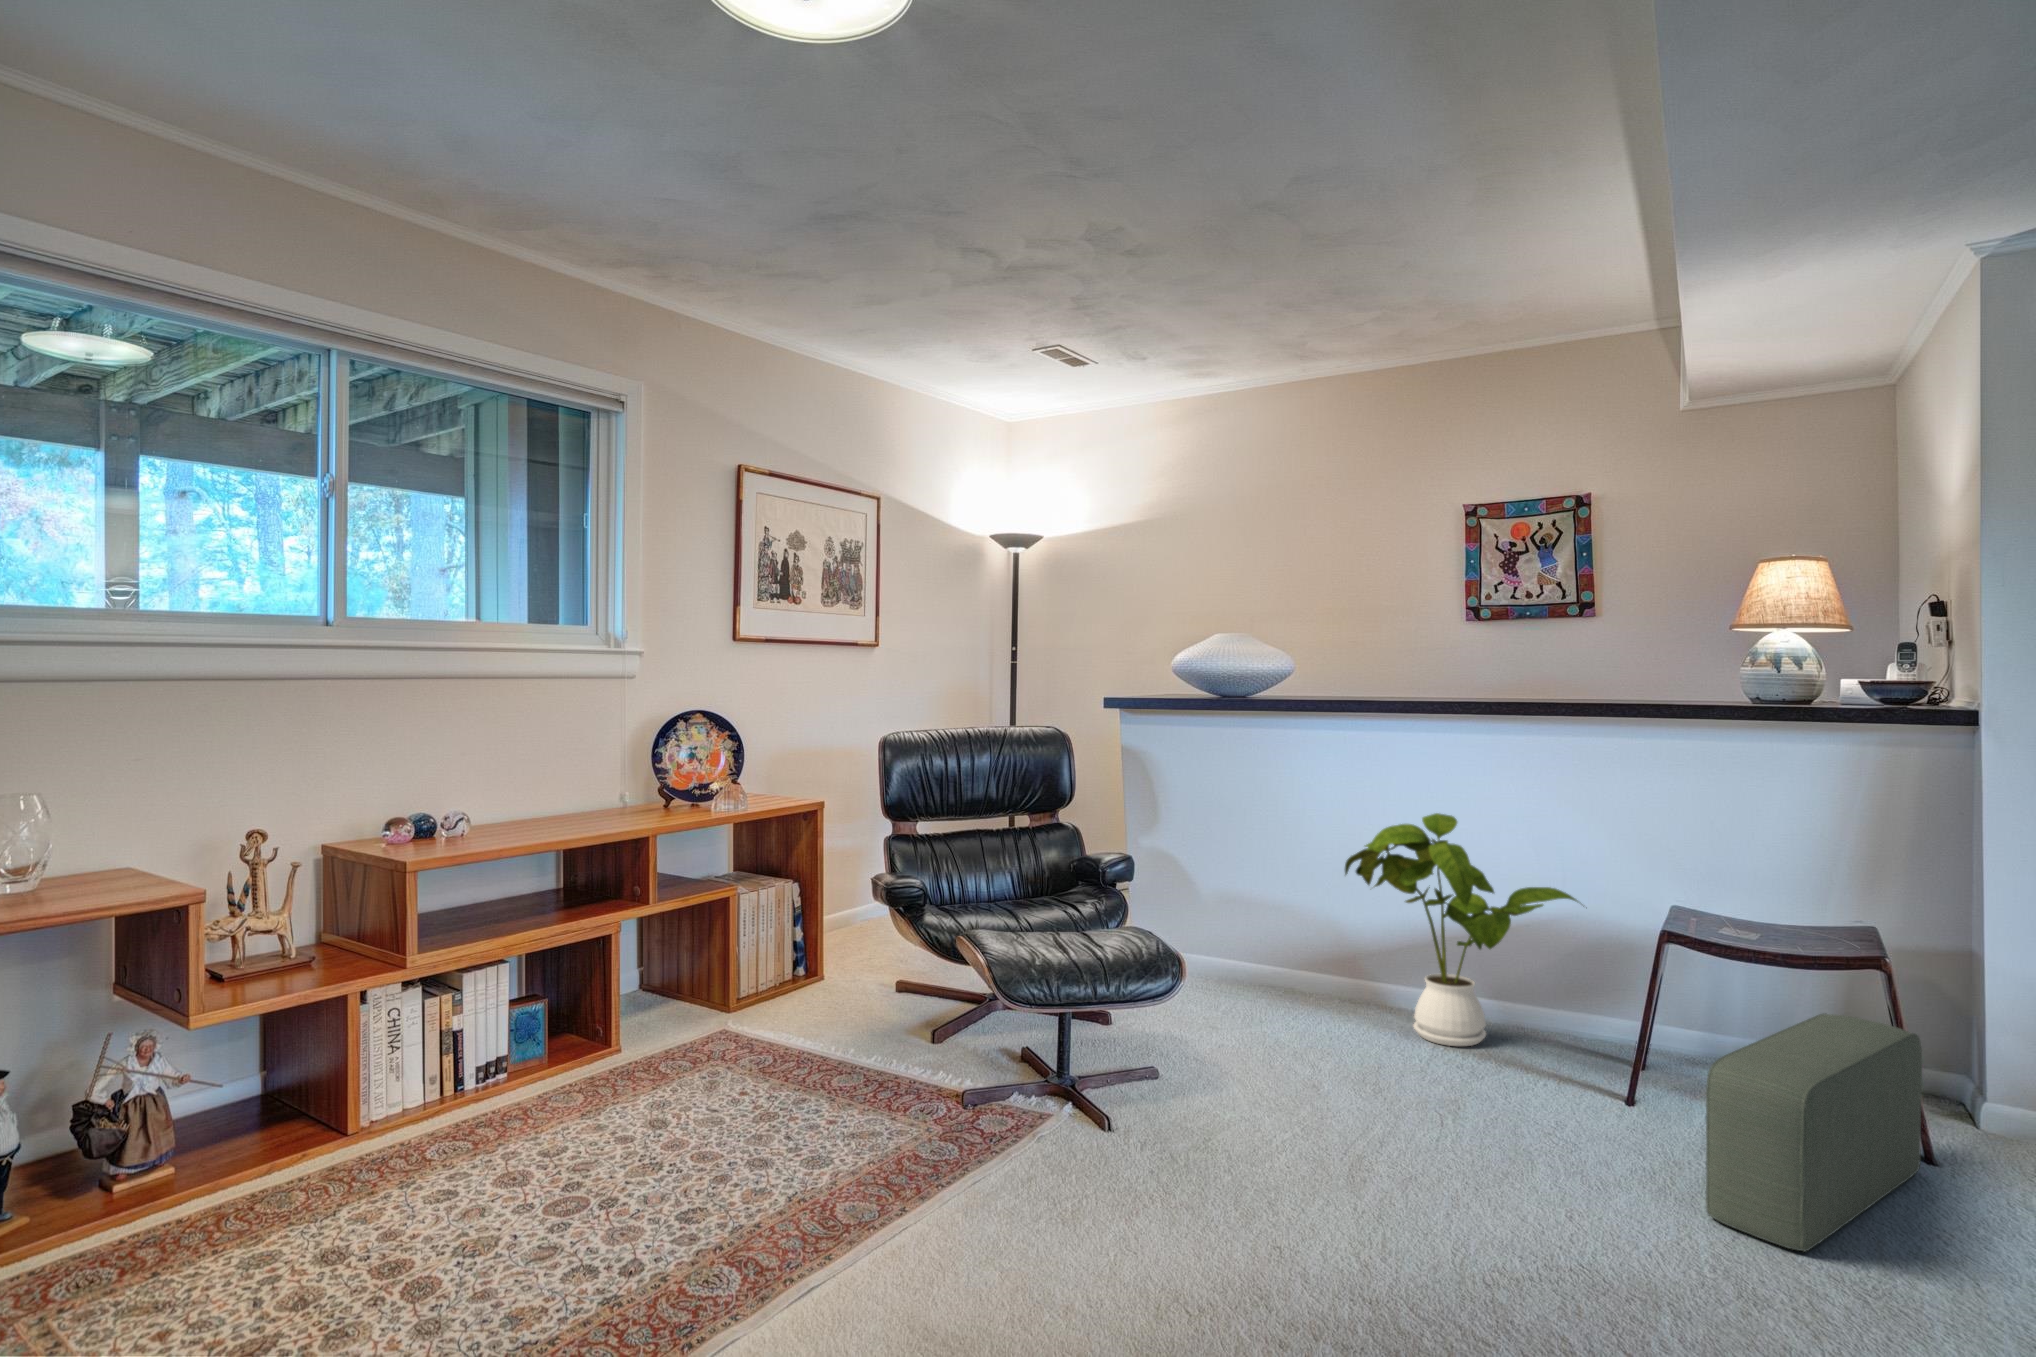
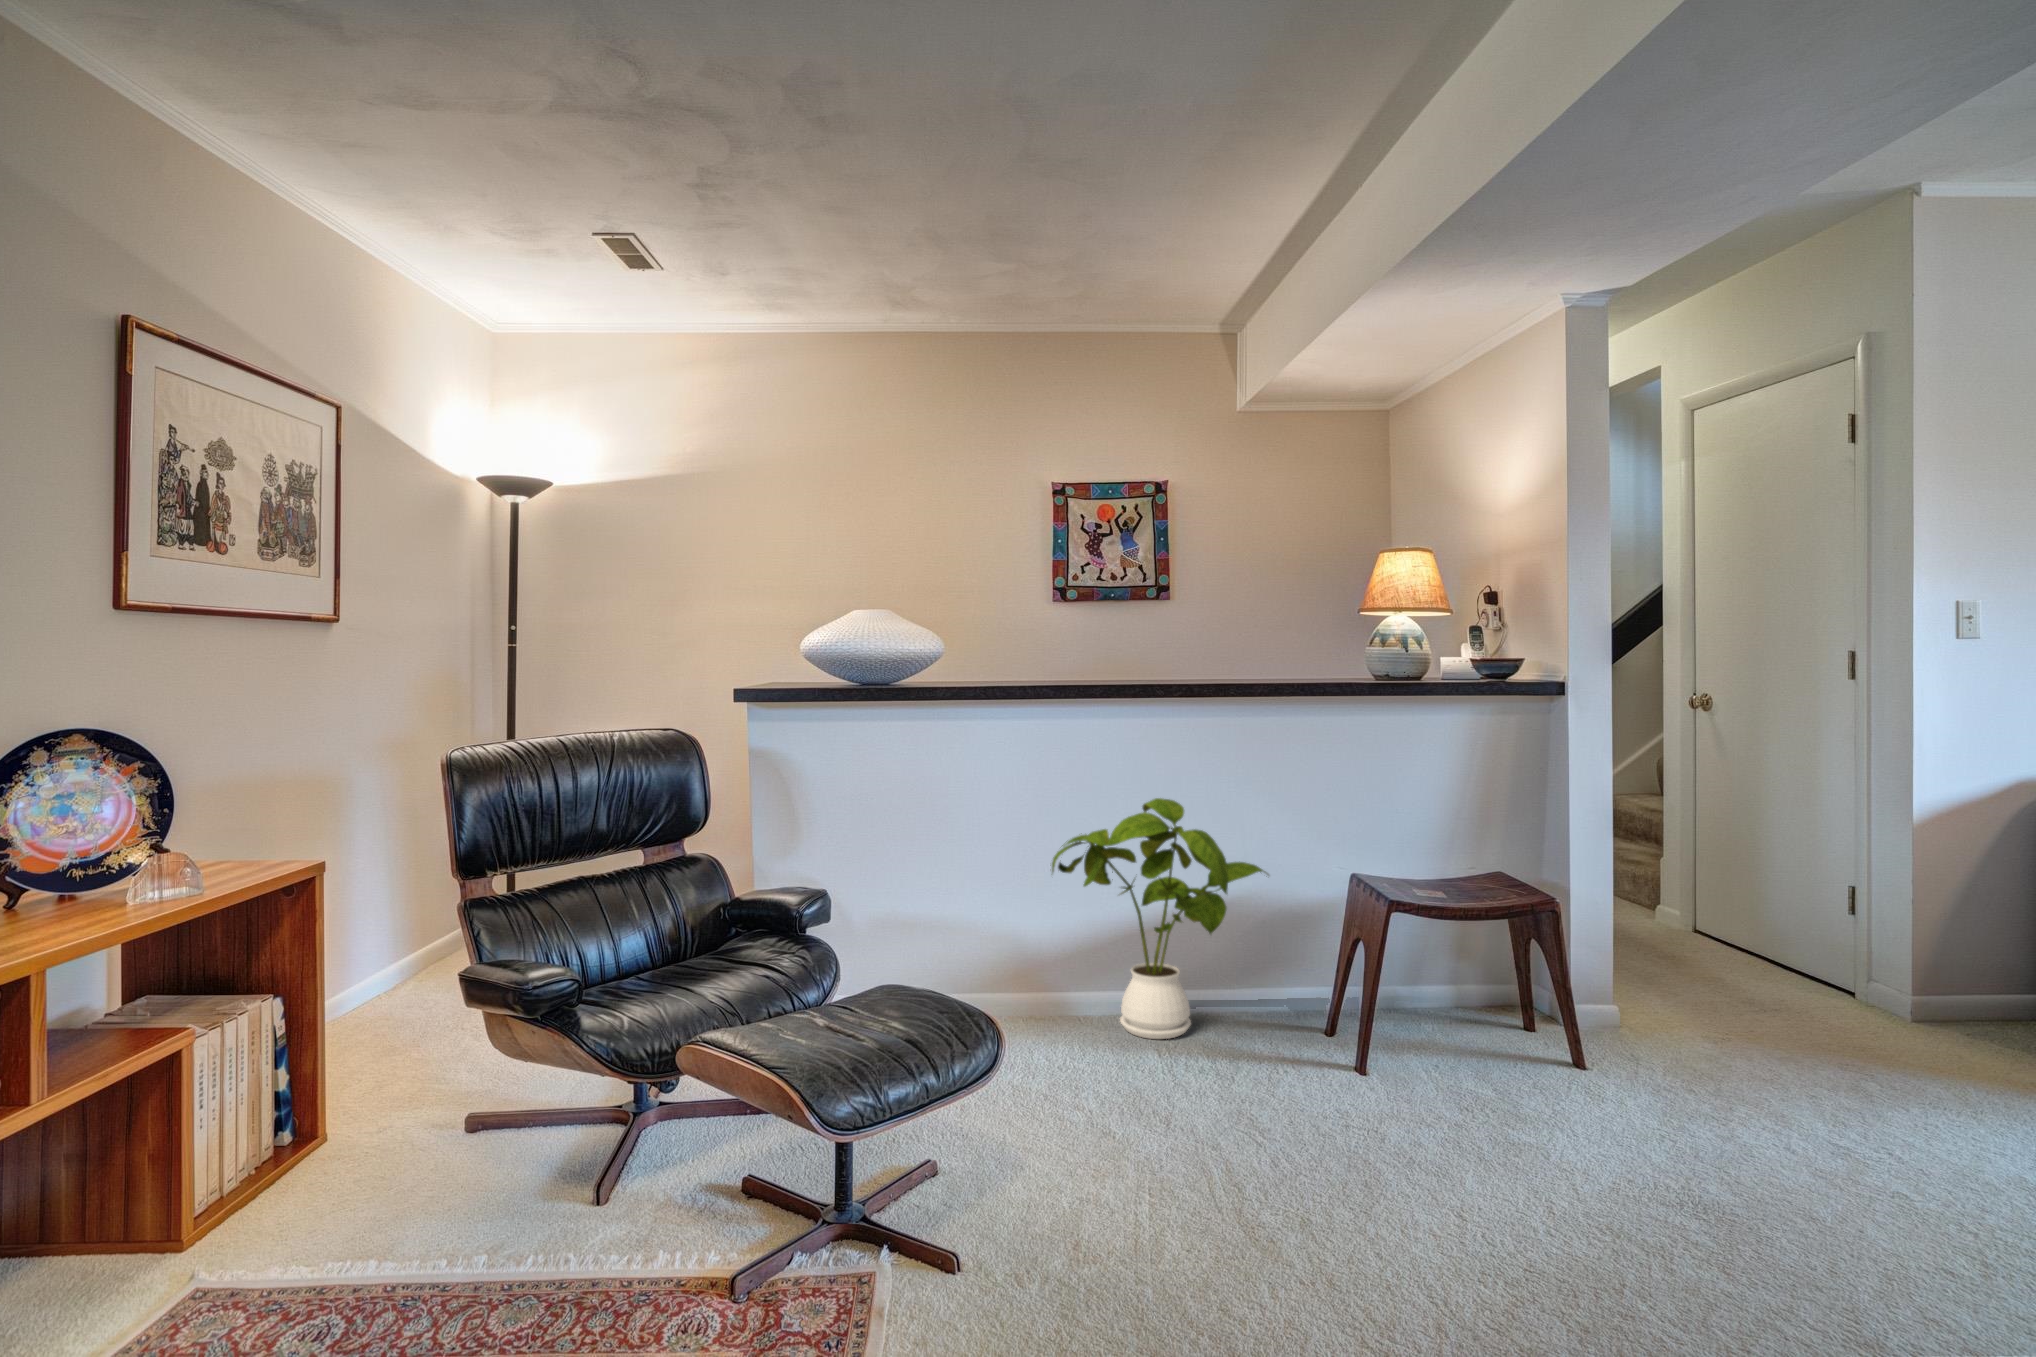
pouf: present [1706,1014,1922,1252] -> none [1507,948,1633,1181]

